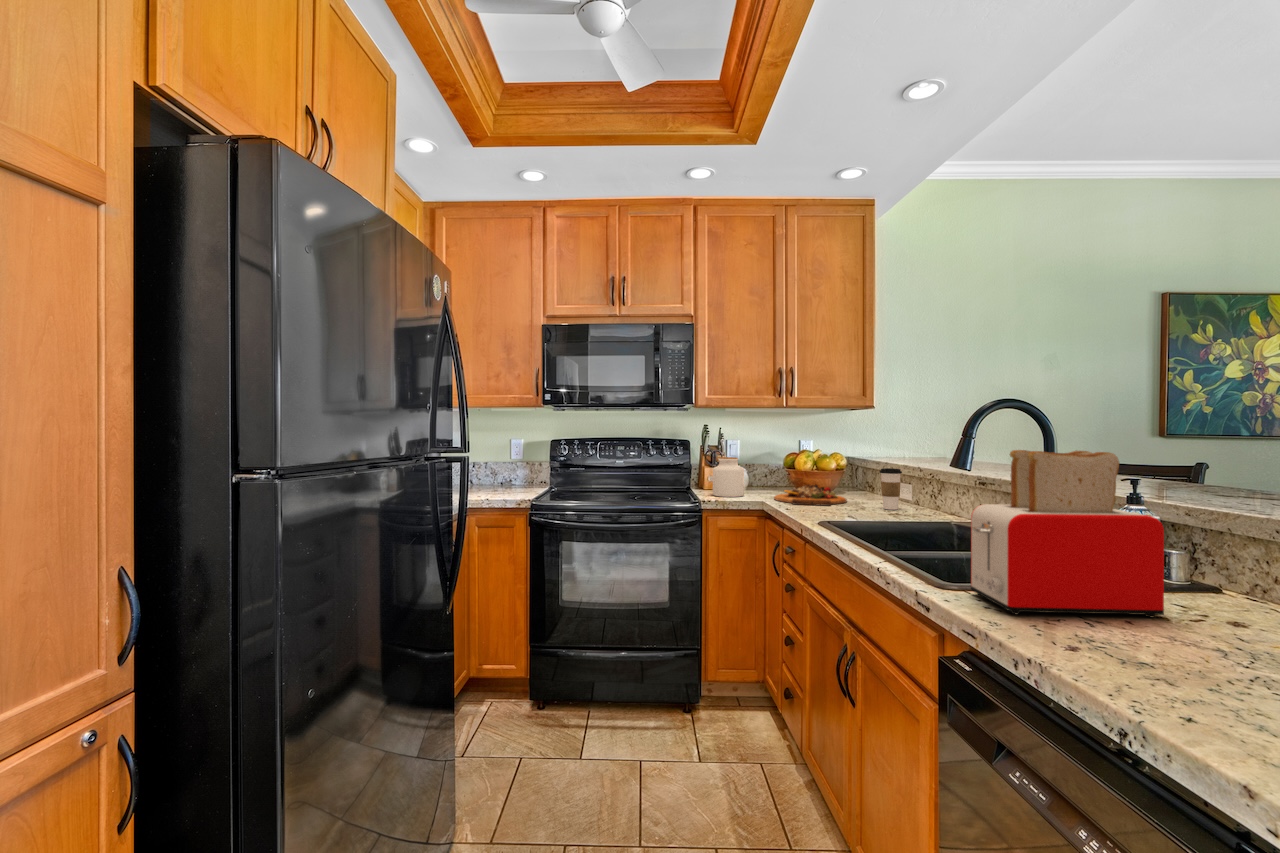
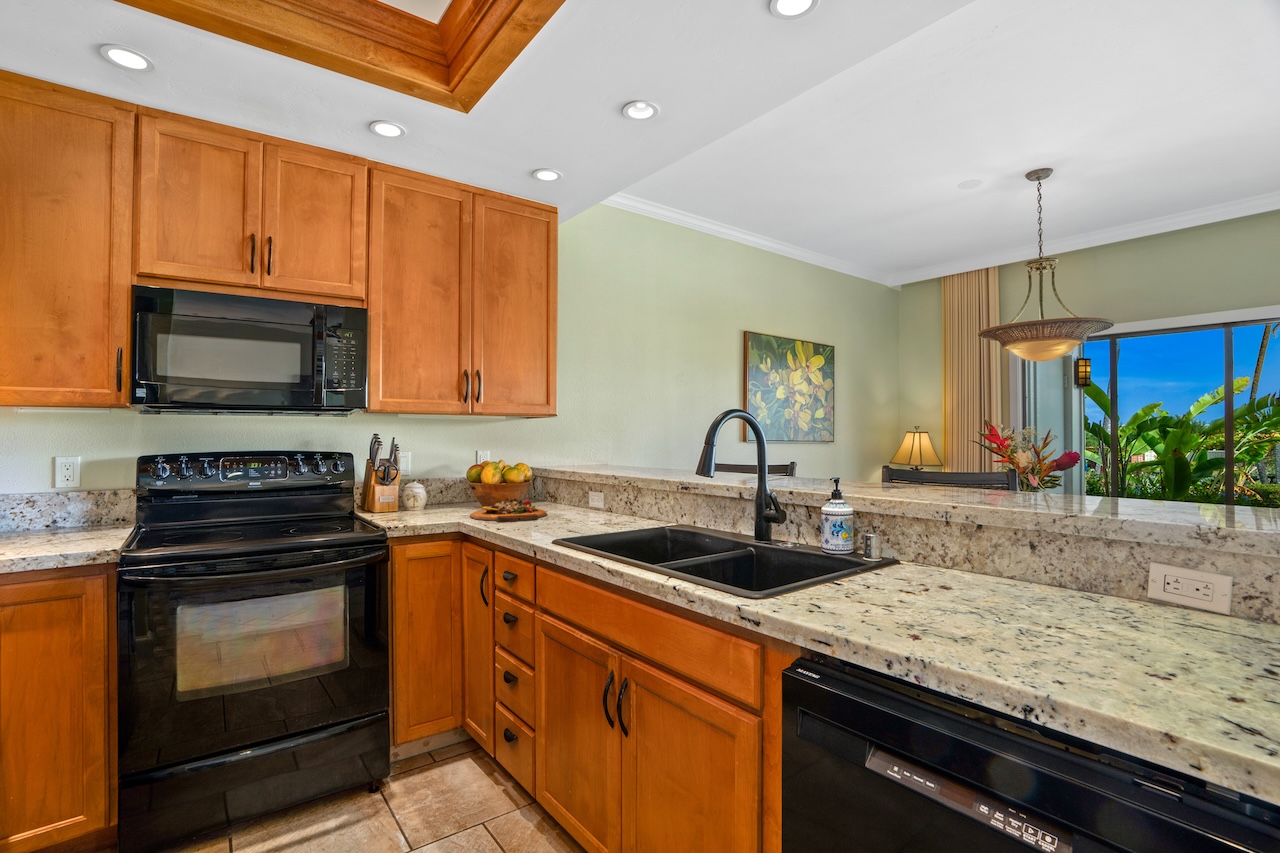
toaster: present [971,450,1164,617] -> none [776,457,902,612]
jar: present [713,457,744,497] -> none [393,473,433,521]
coffee cup: present [880,468,902,510] -> none [584,478,604,518]

